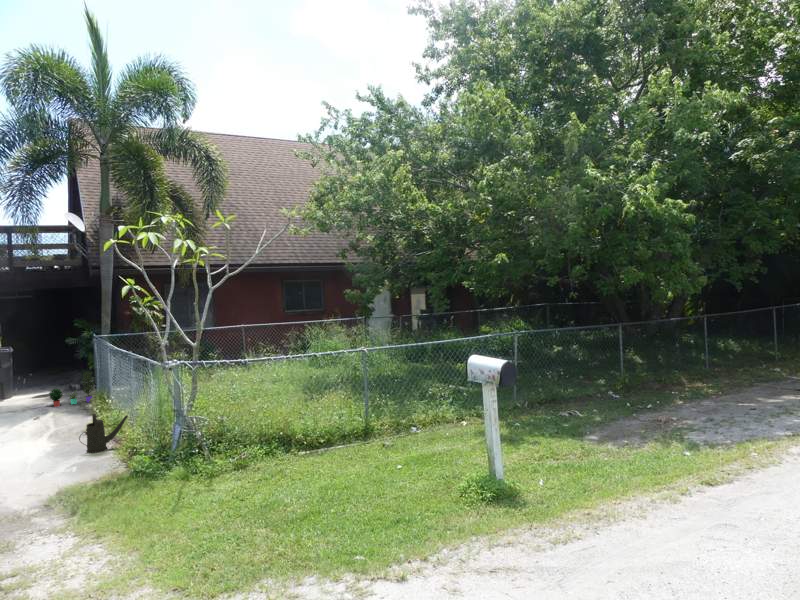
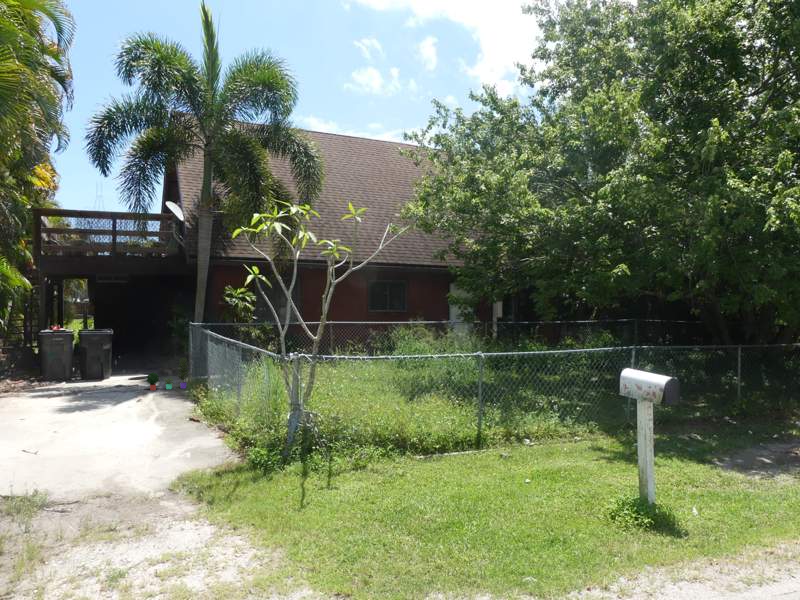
watering can: present [79,414,128,453] -> none [190,401,237,440]

